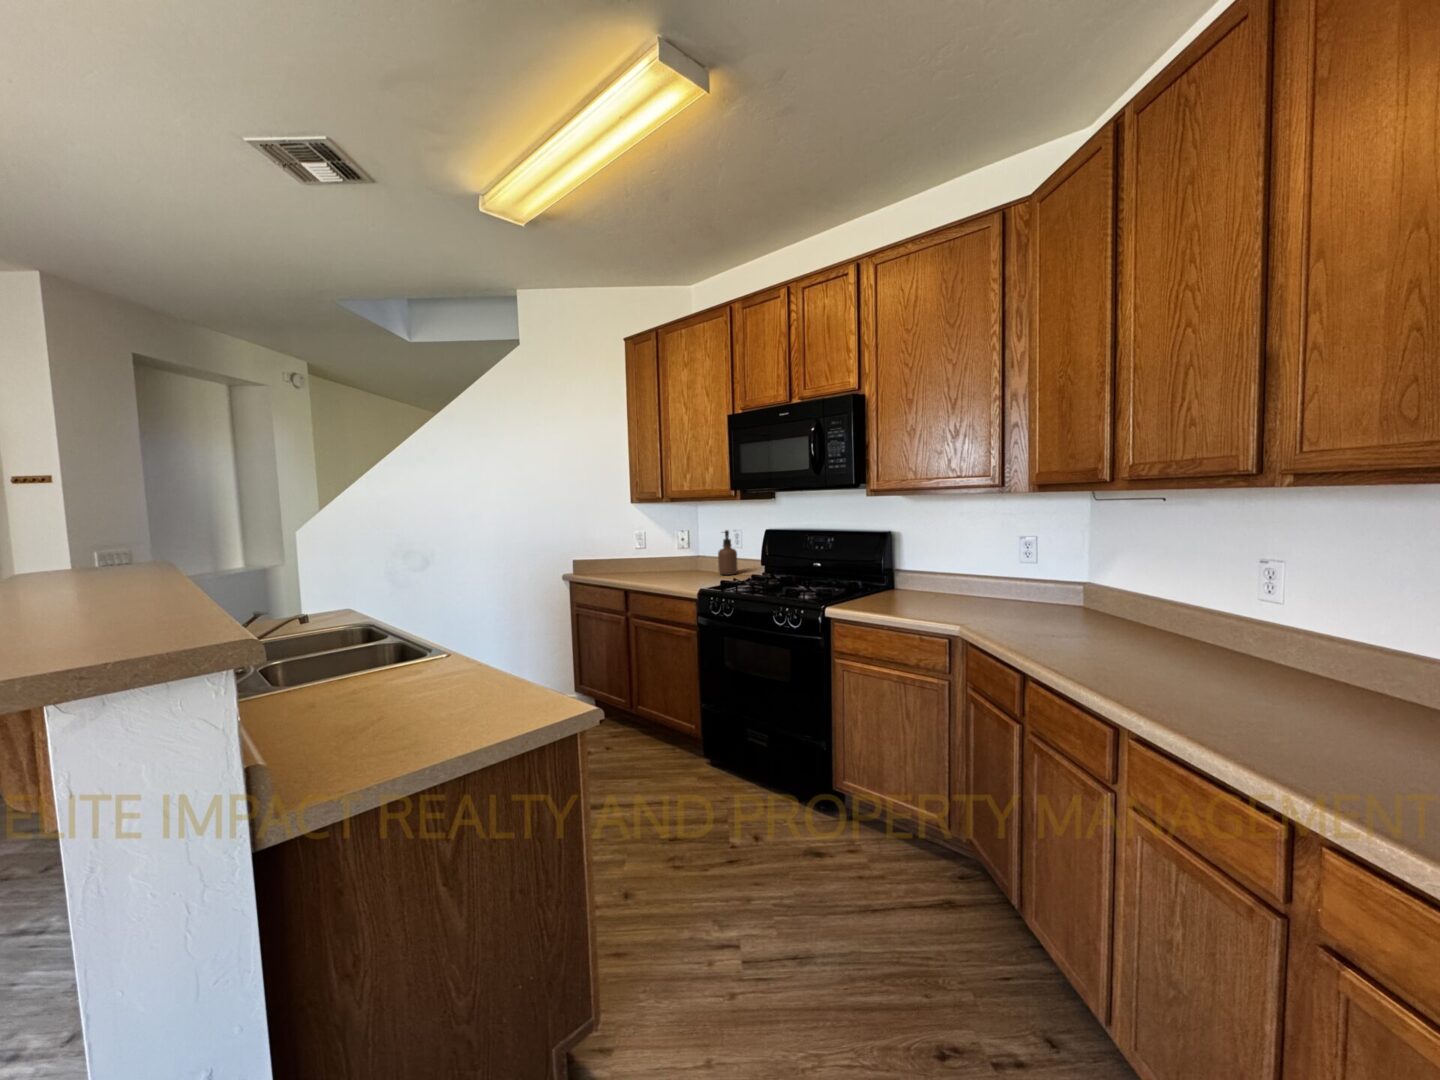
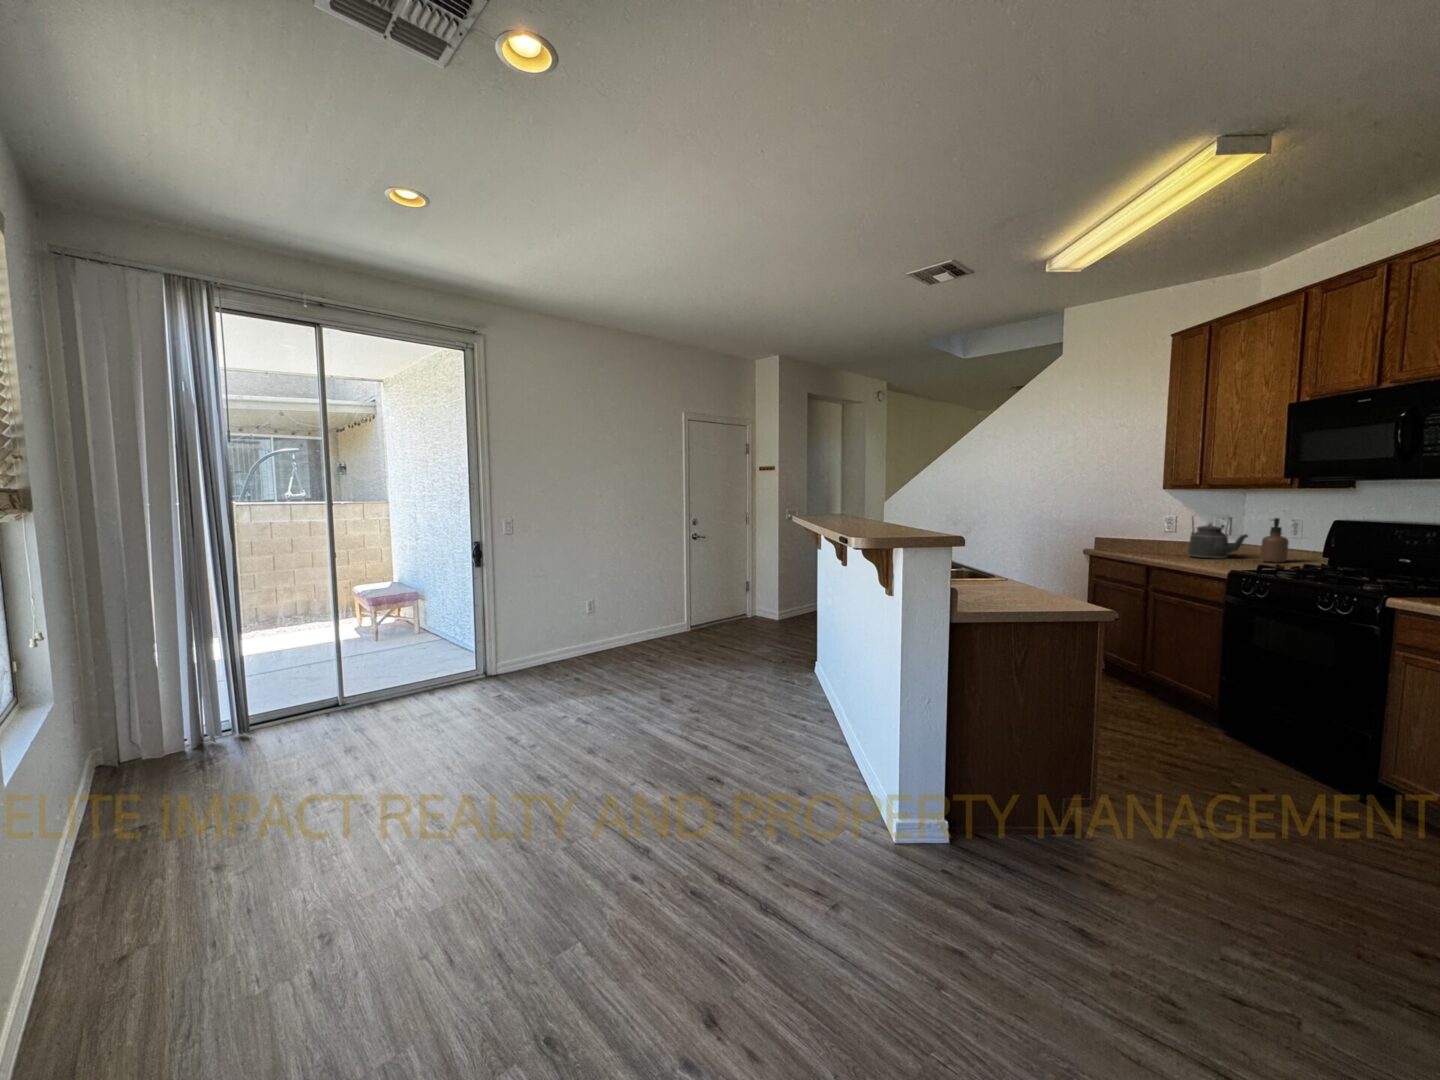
kettle: none [660,530,707,576] -> present [1188,516,1248,559]

